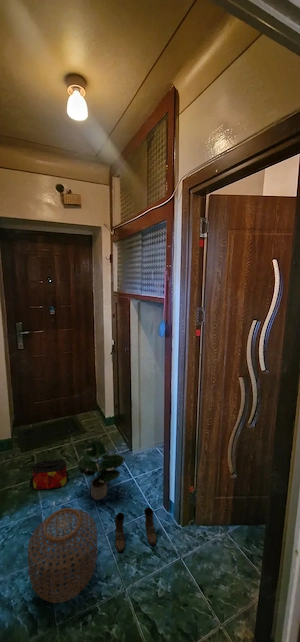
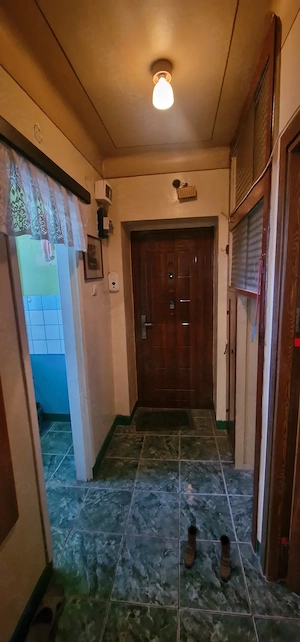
potted plant: present [77,440,124,500] -> none [165,440,214,503]
bag: present [29,460,69,490] -> none [132,445,165,475]
woven basket: present [28,508,97,603] -> none [97,497,160,584]

